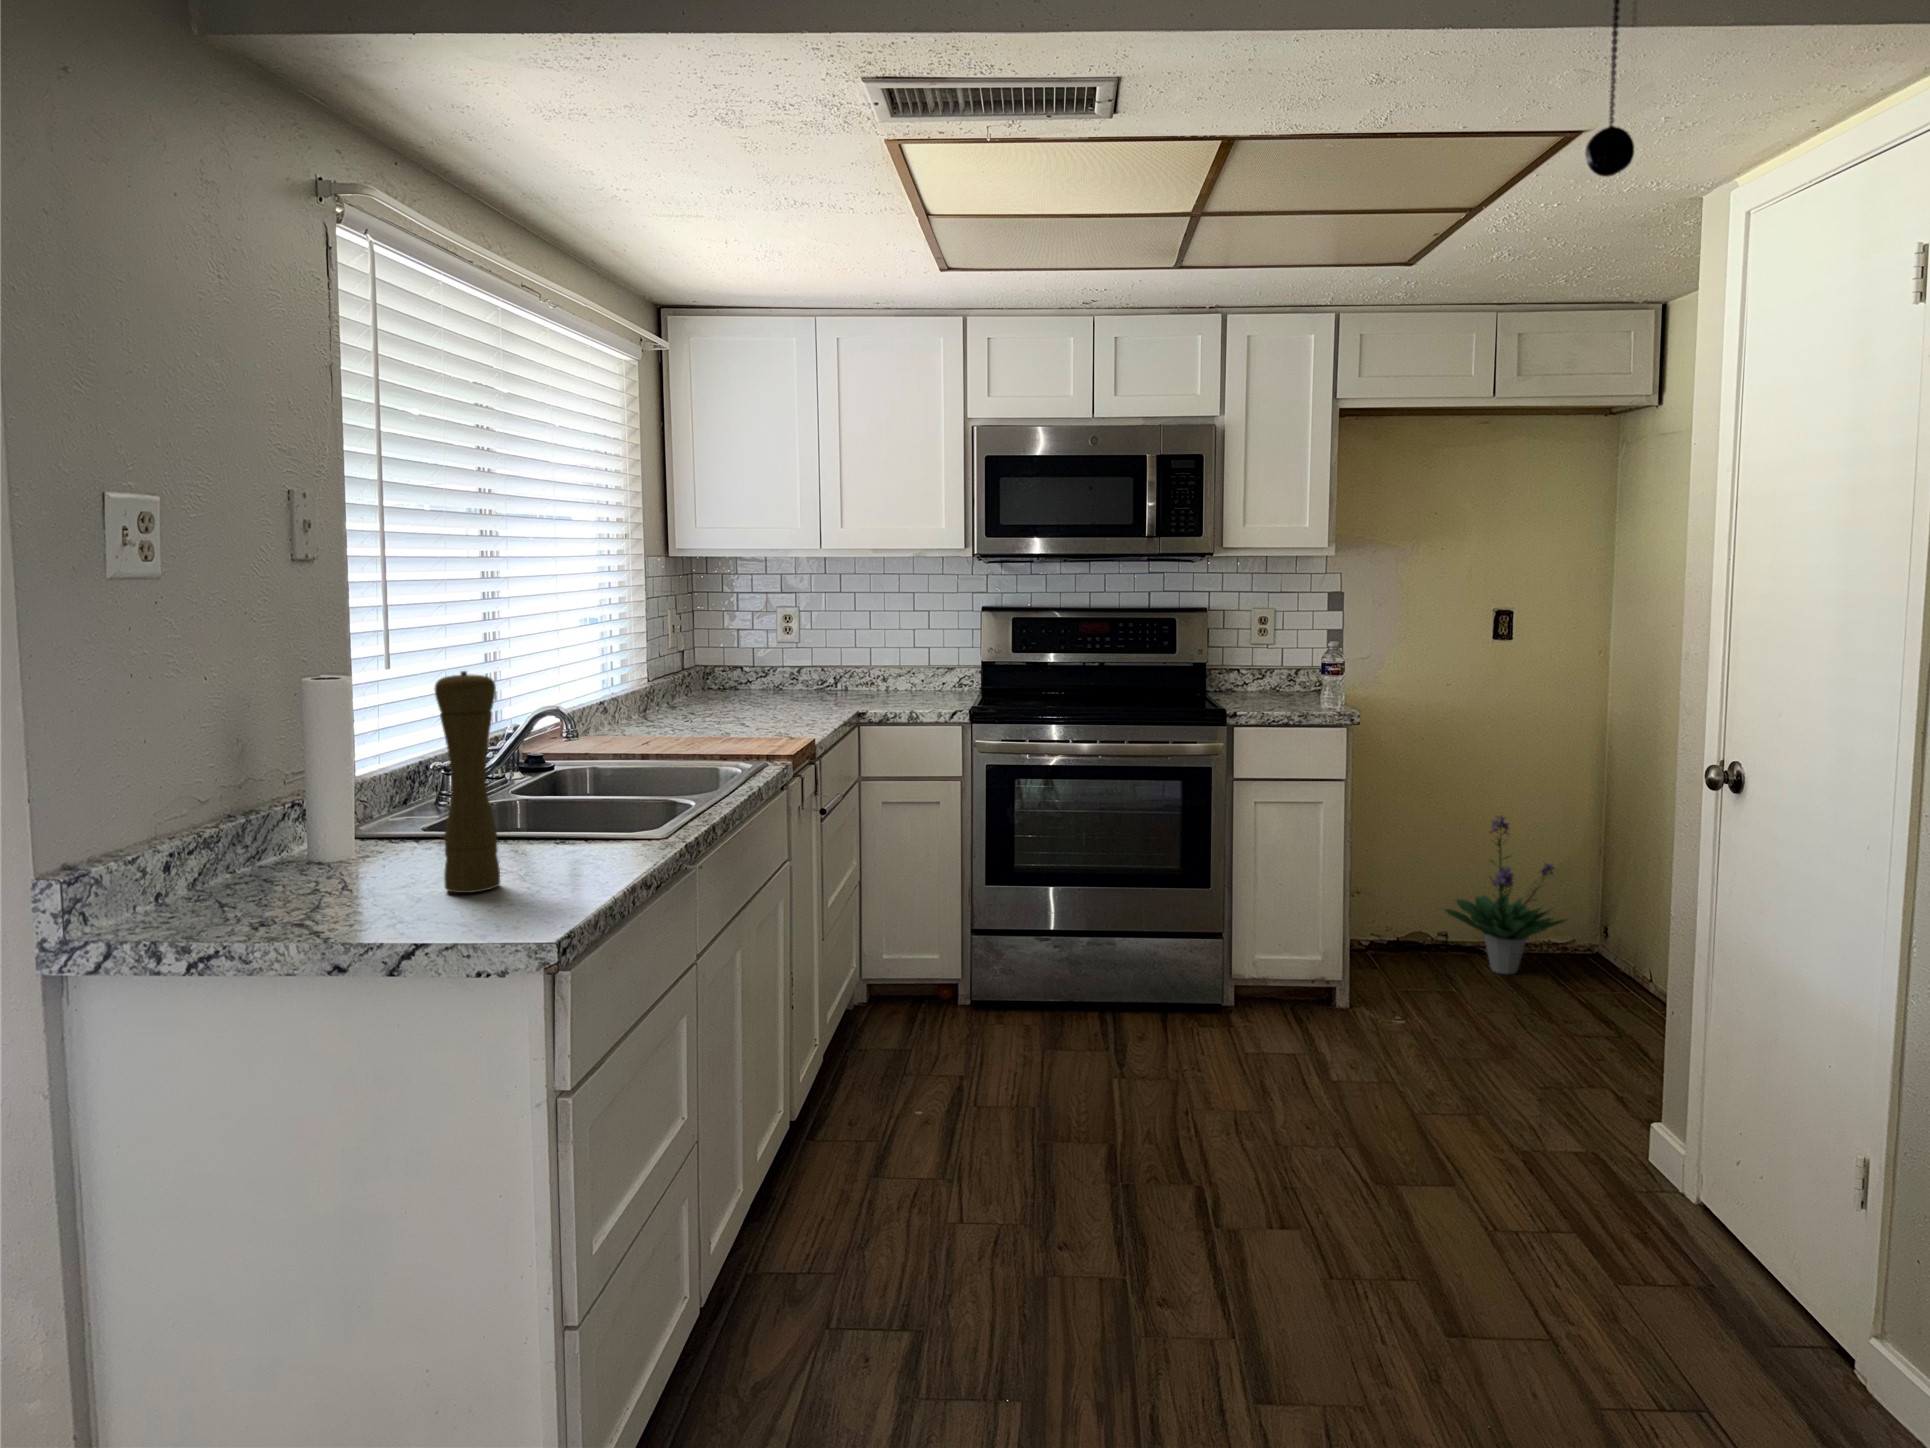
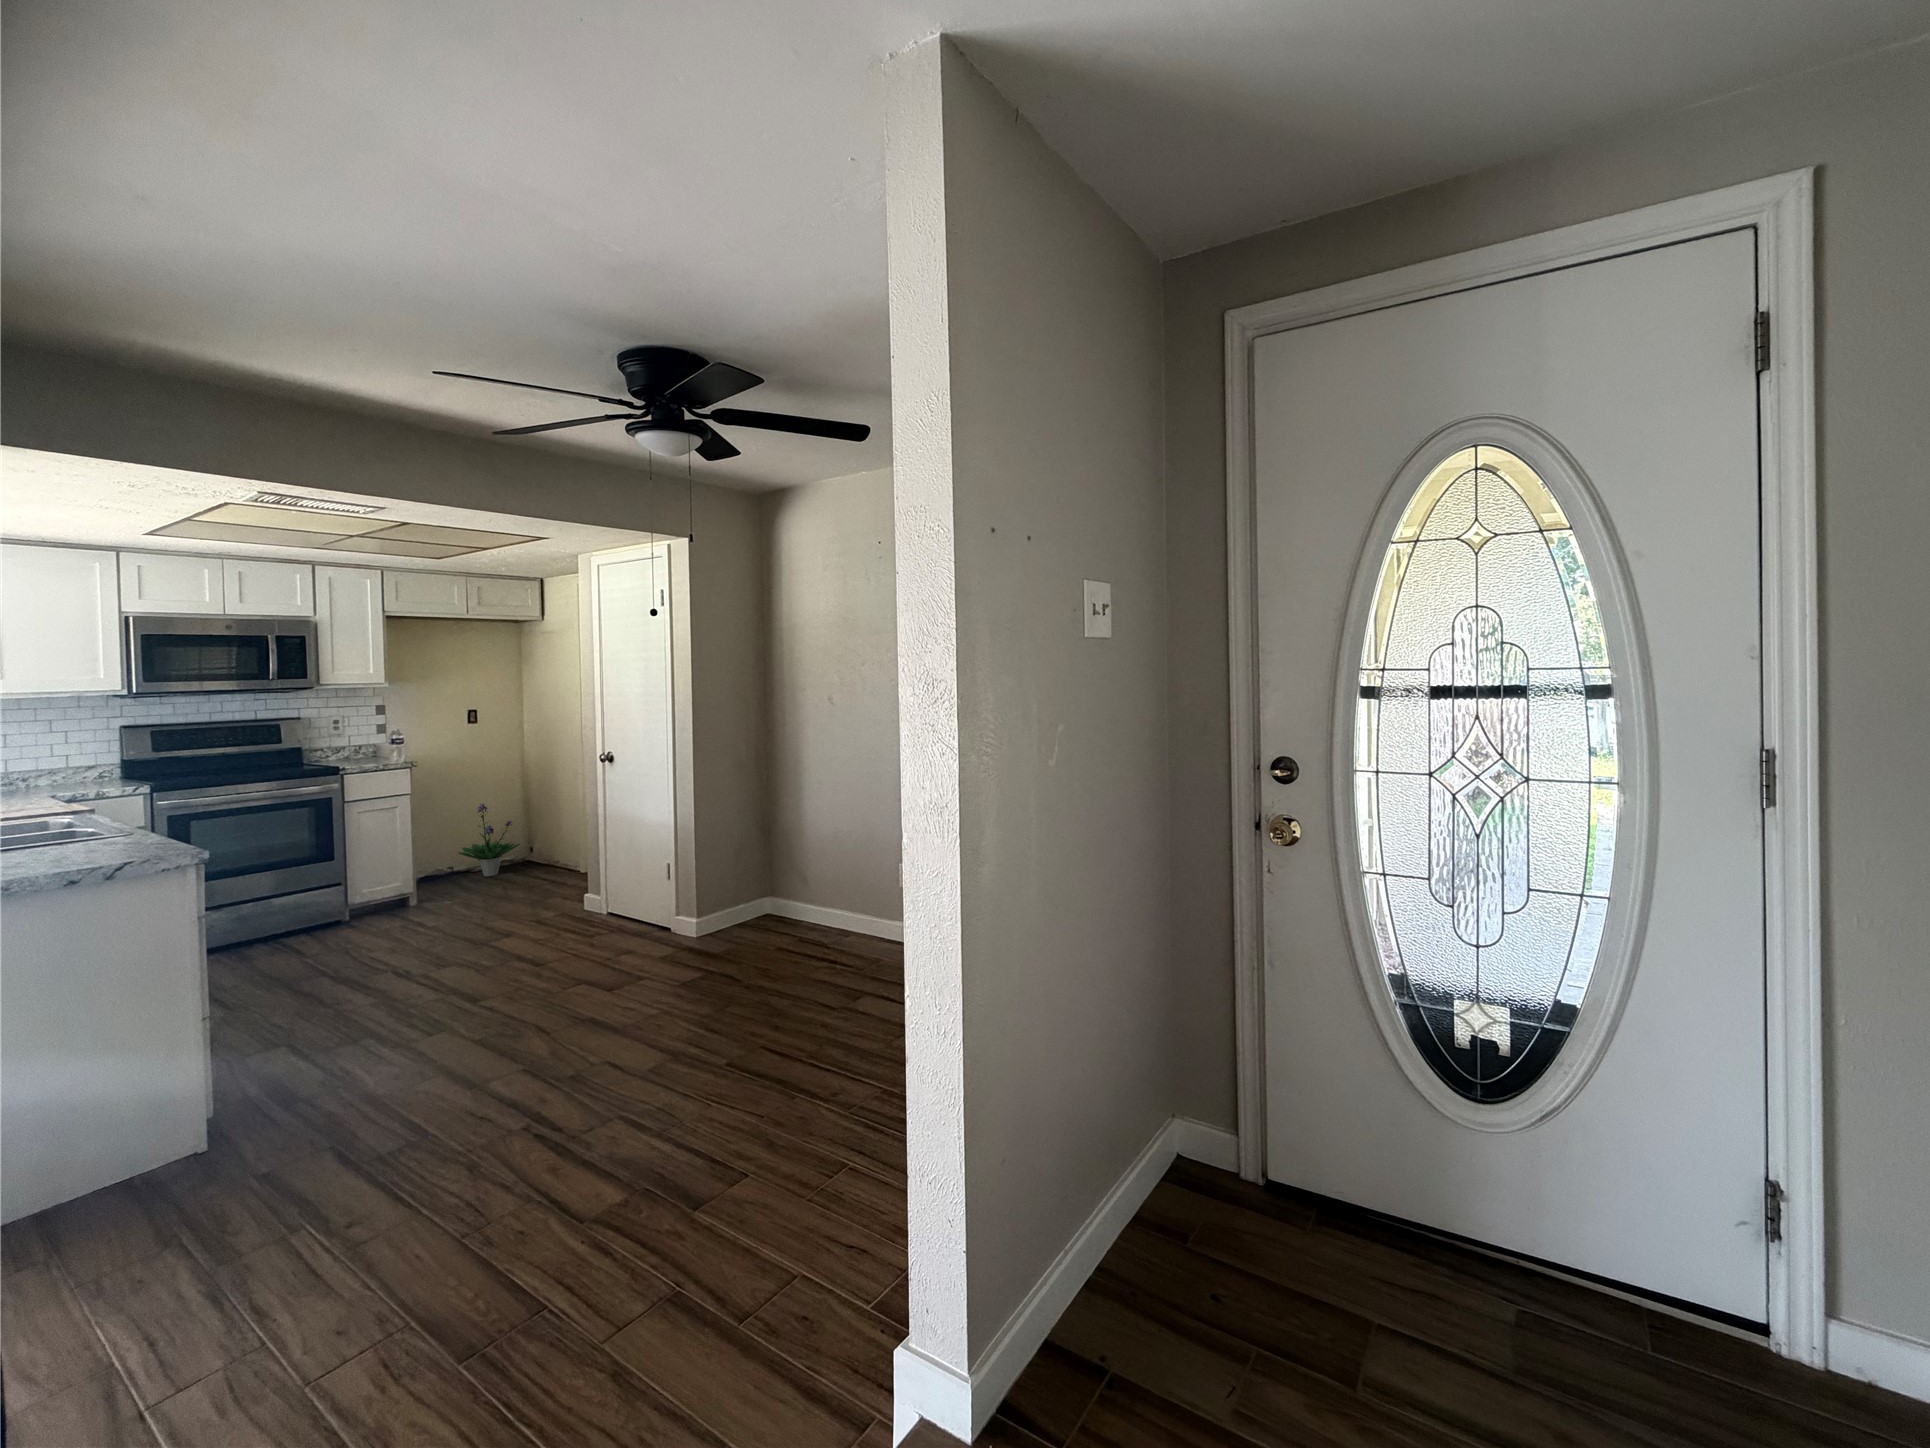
pepper mill: present [434,671,500,893] -> none [53,746,94,845]

